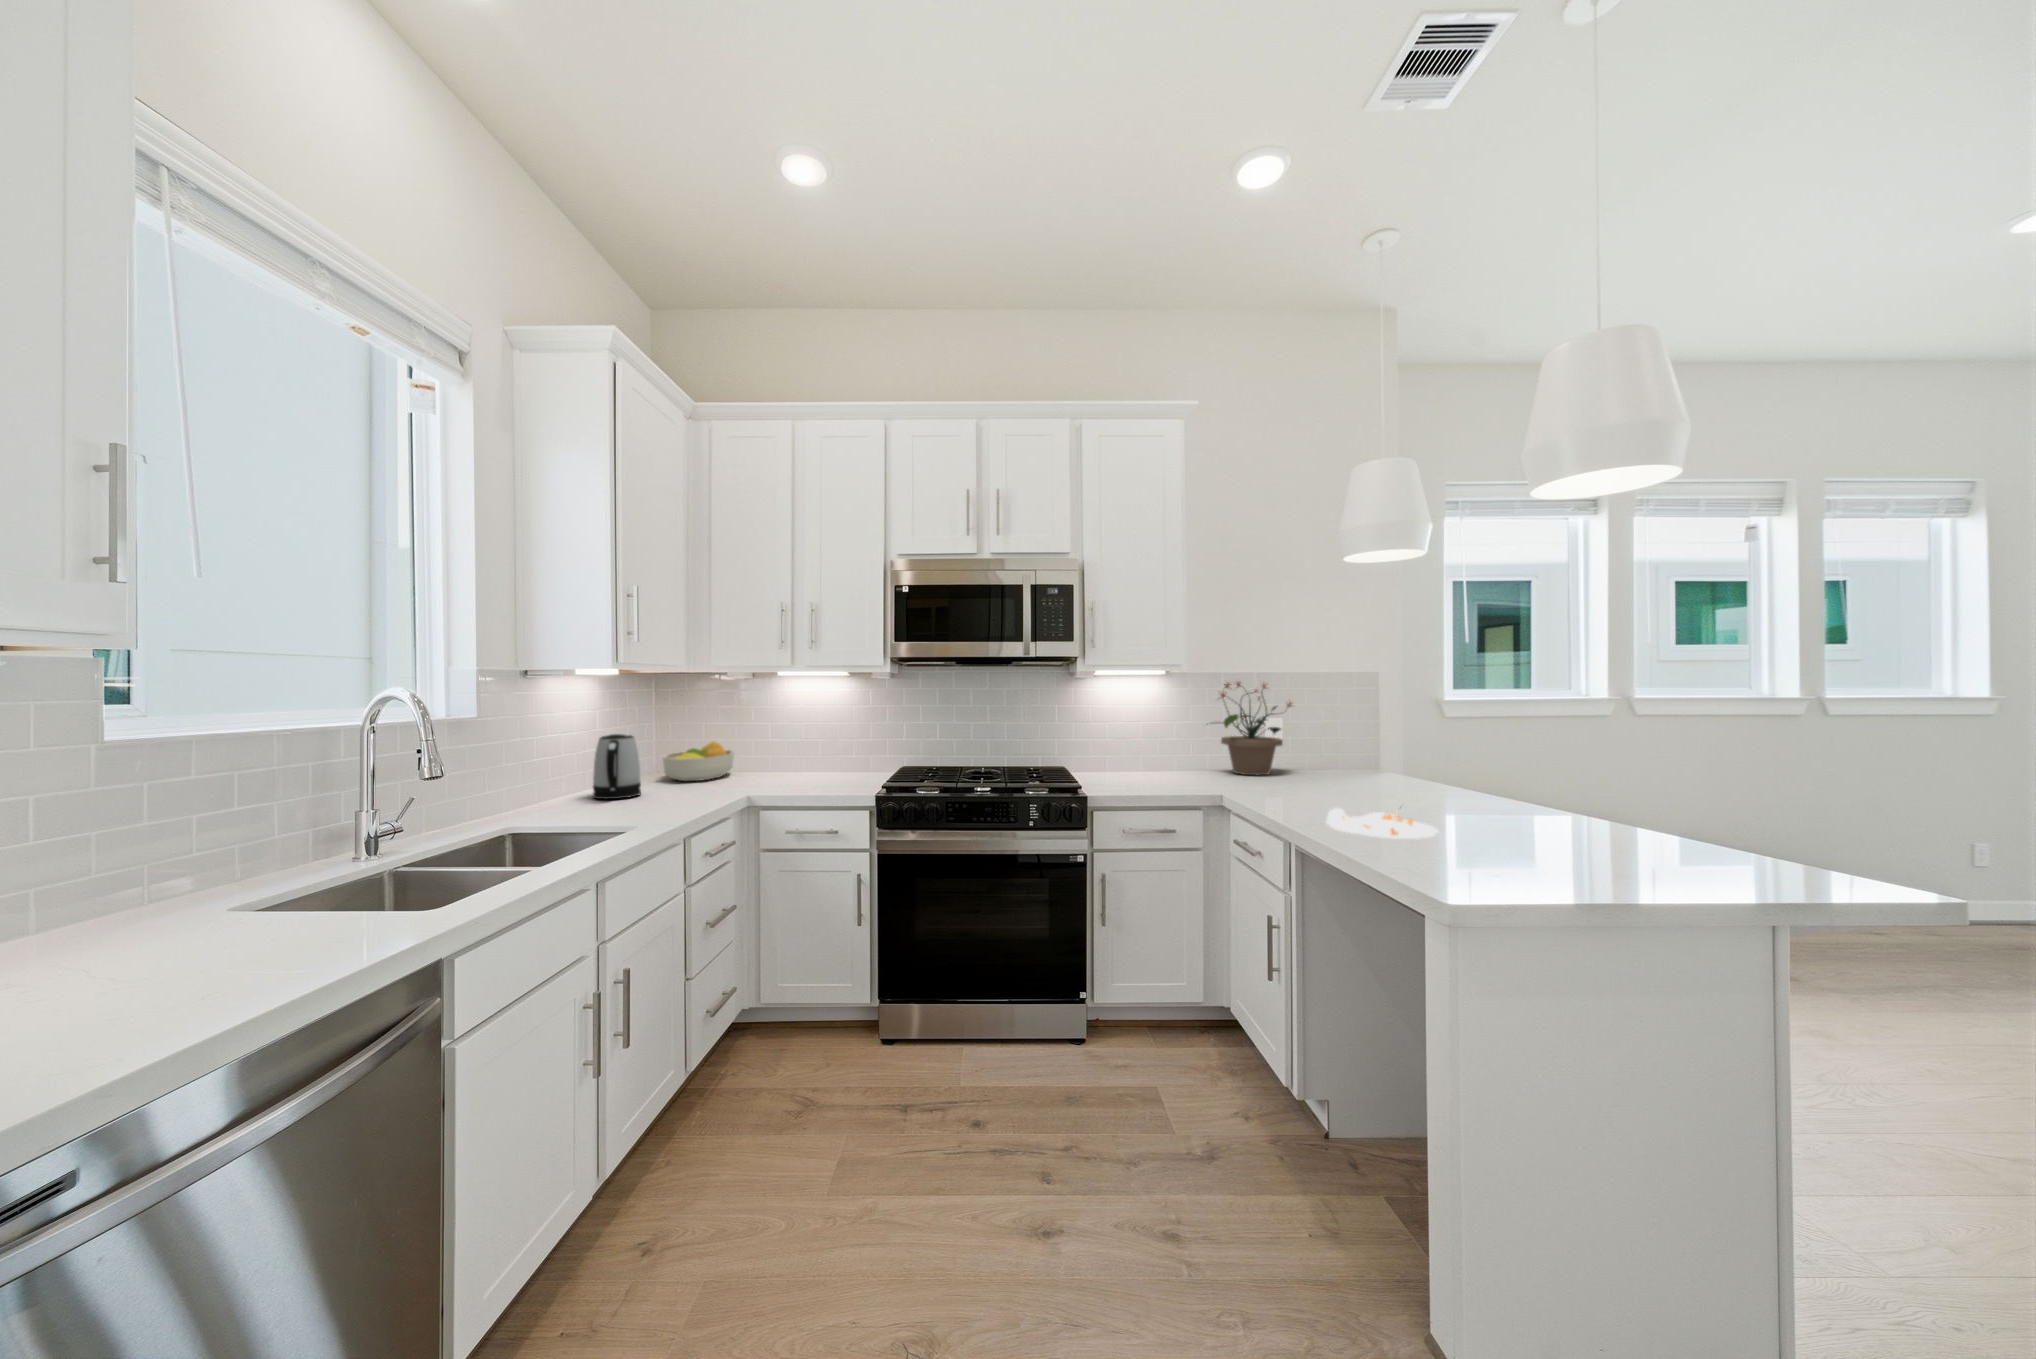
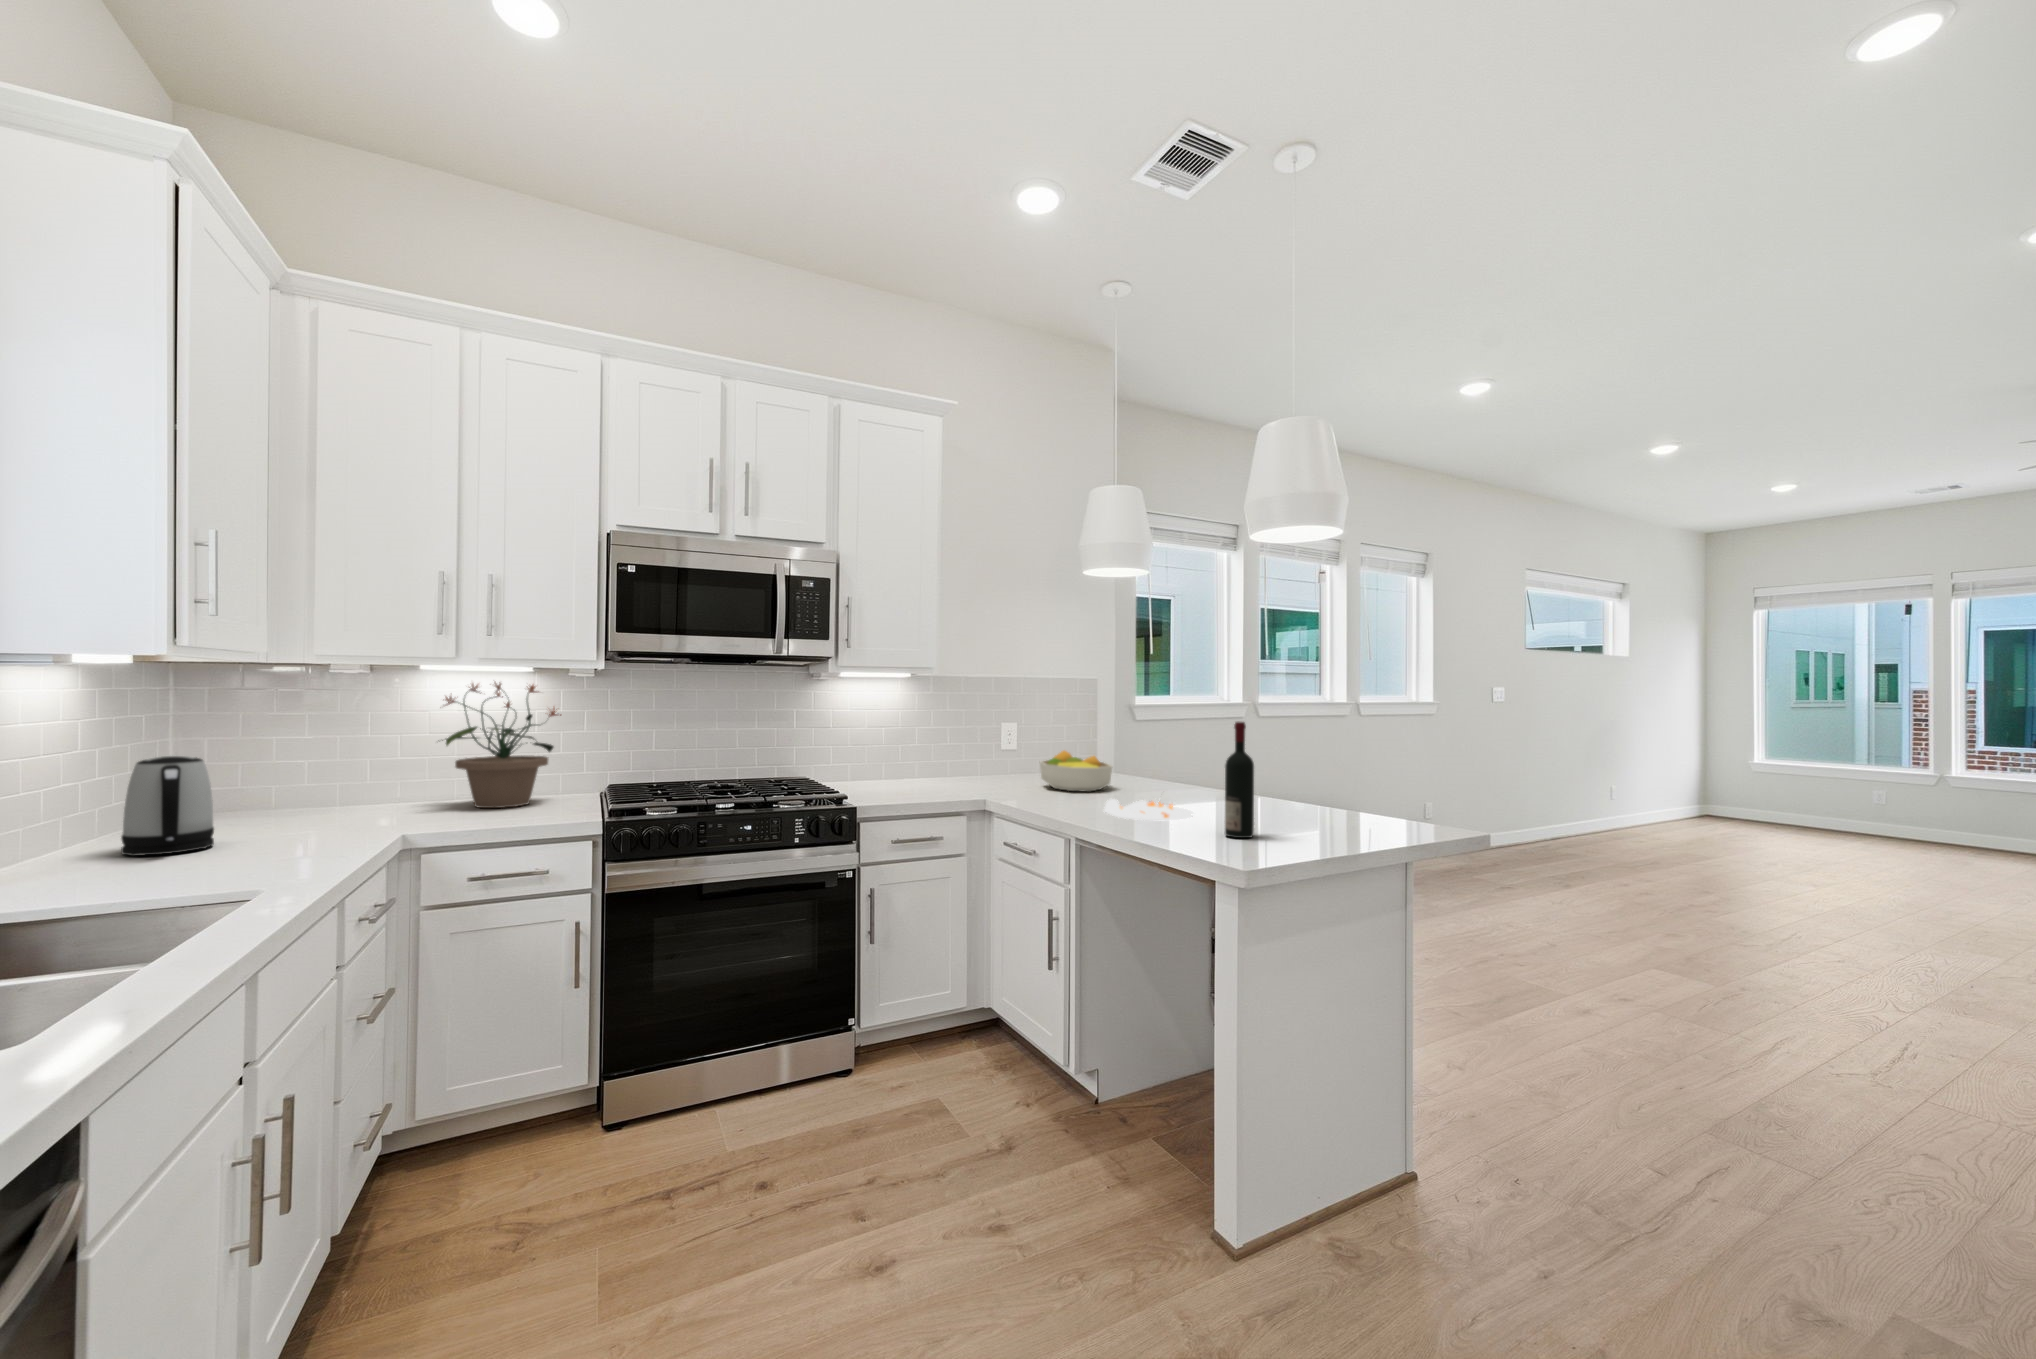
potted plant: present [1212,682,1291,775] -> present [442,683,561,808]
wine bottle: none [1445,729,1485,872] -> present [1225,722,1254,838]
fruit bowl: present [663,742,734,781] -> present [1040,751,1112,792]

